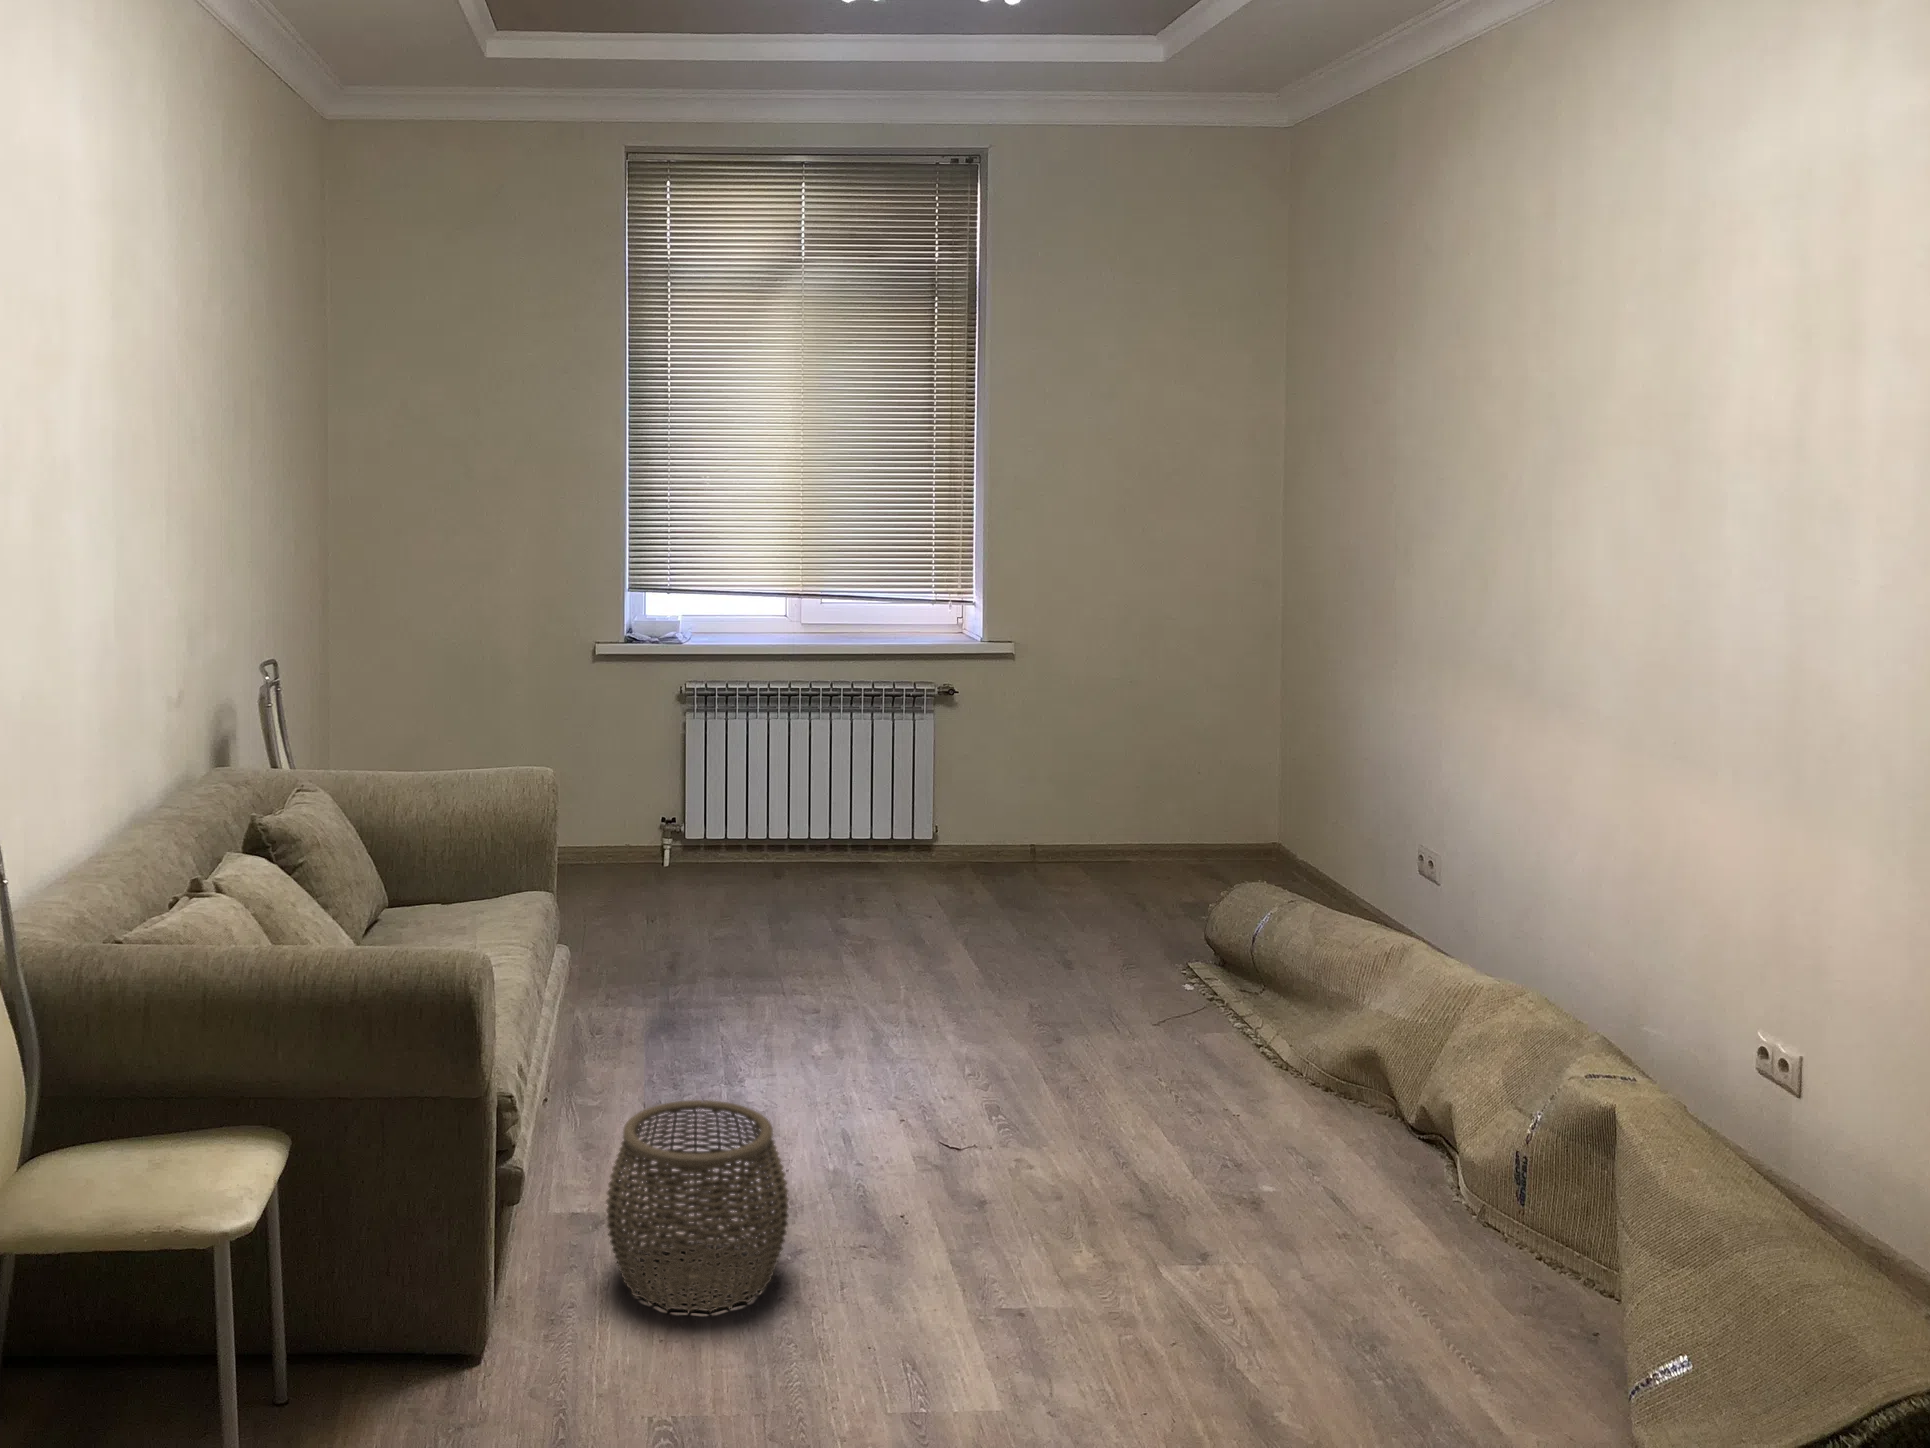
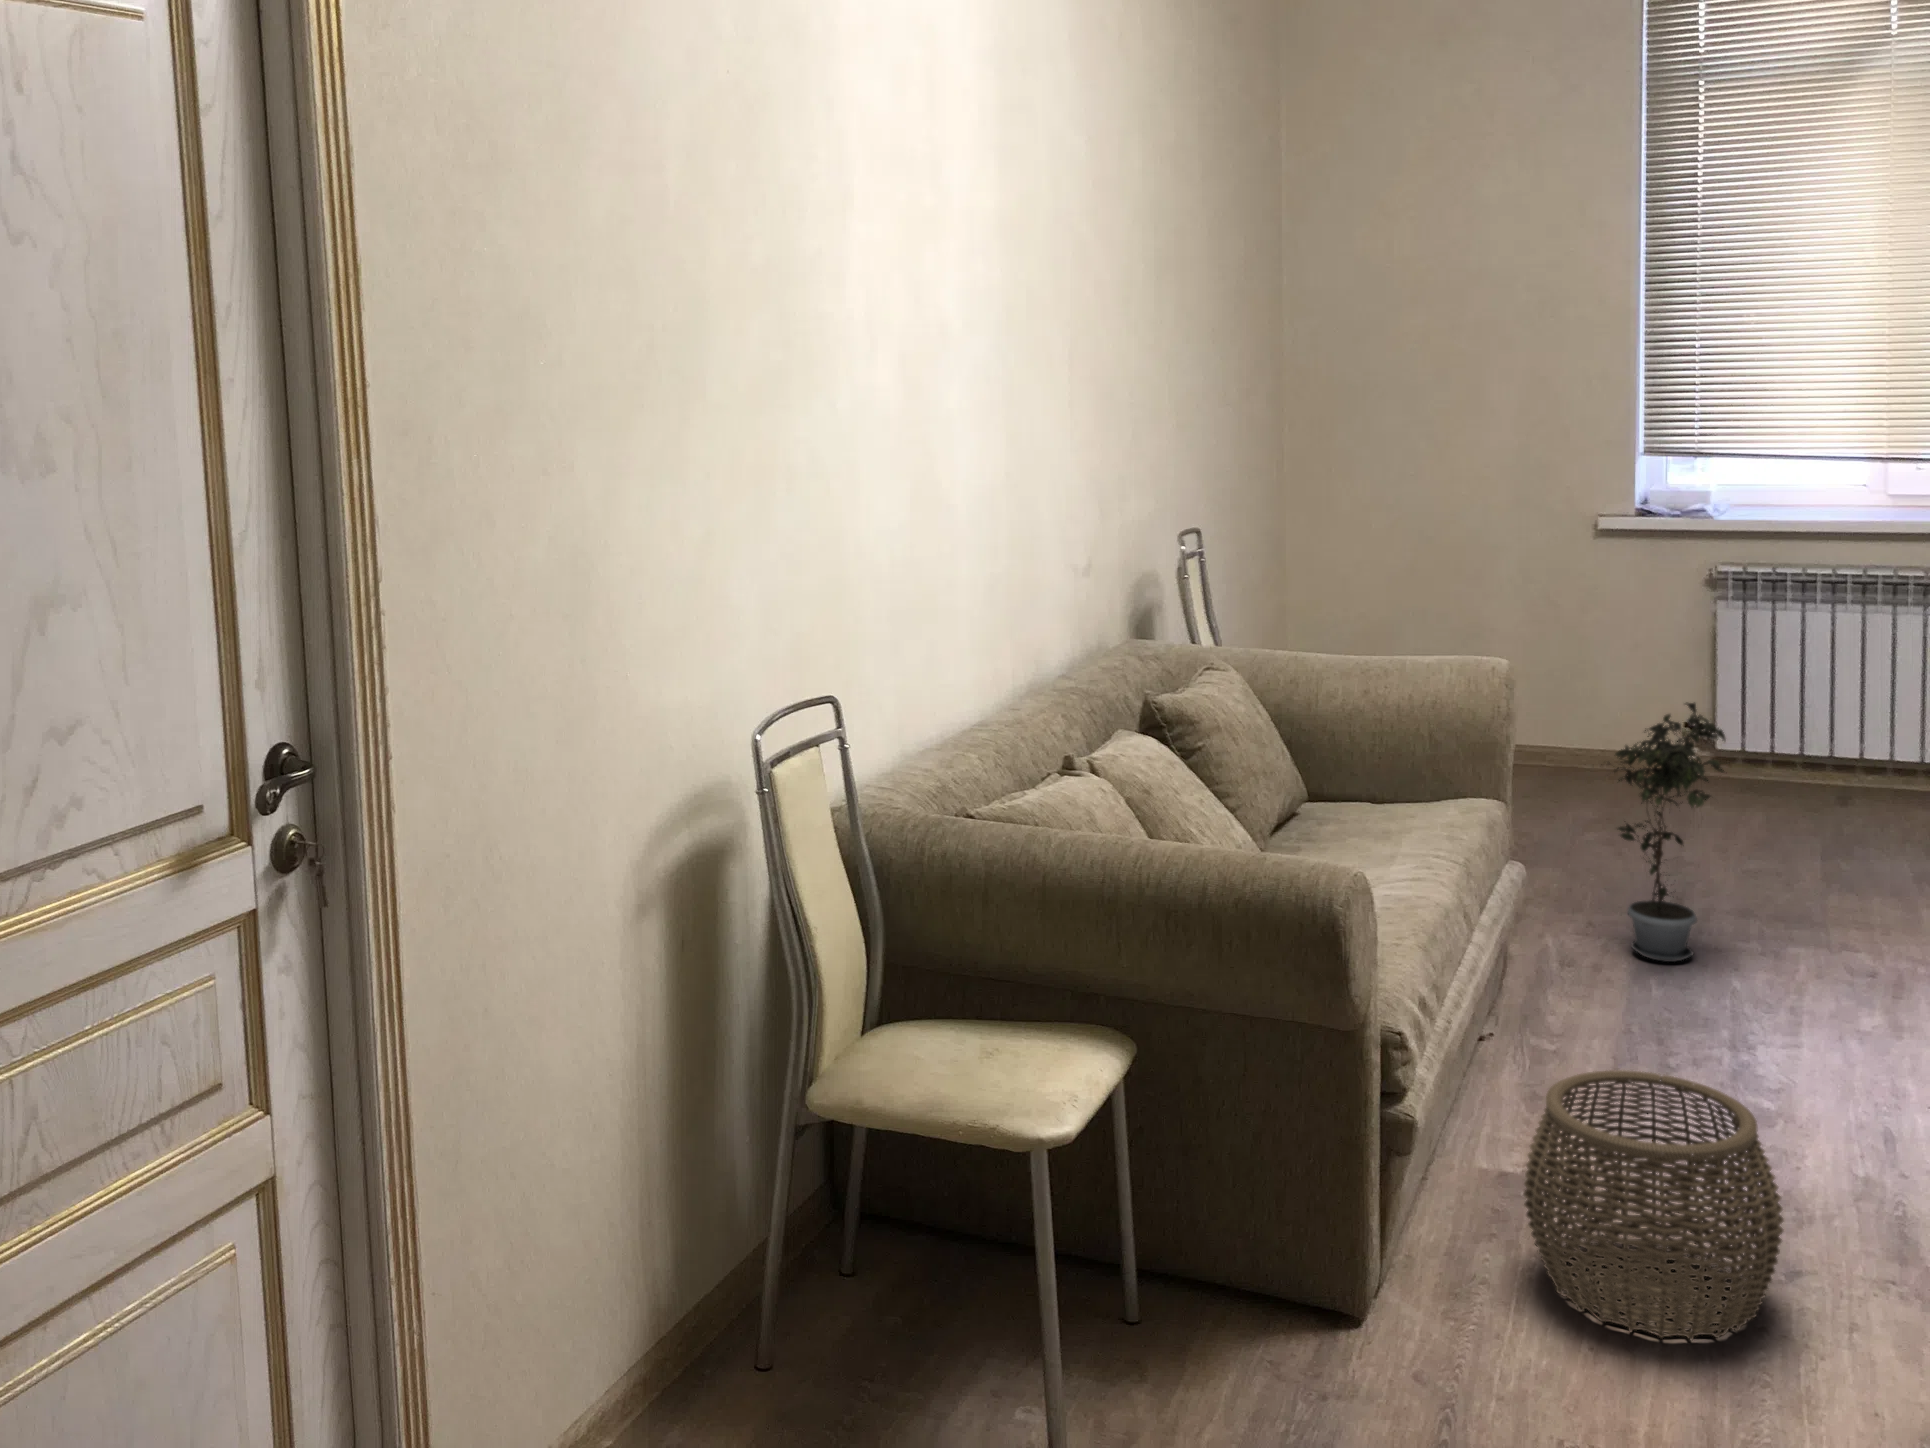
potted plant: none [622,799,718,1018] -> present [1608,703,1725,962]

